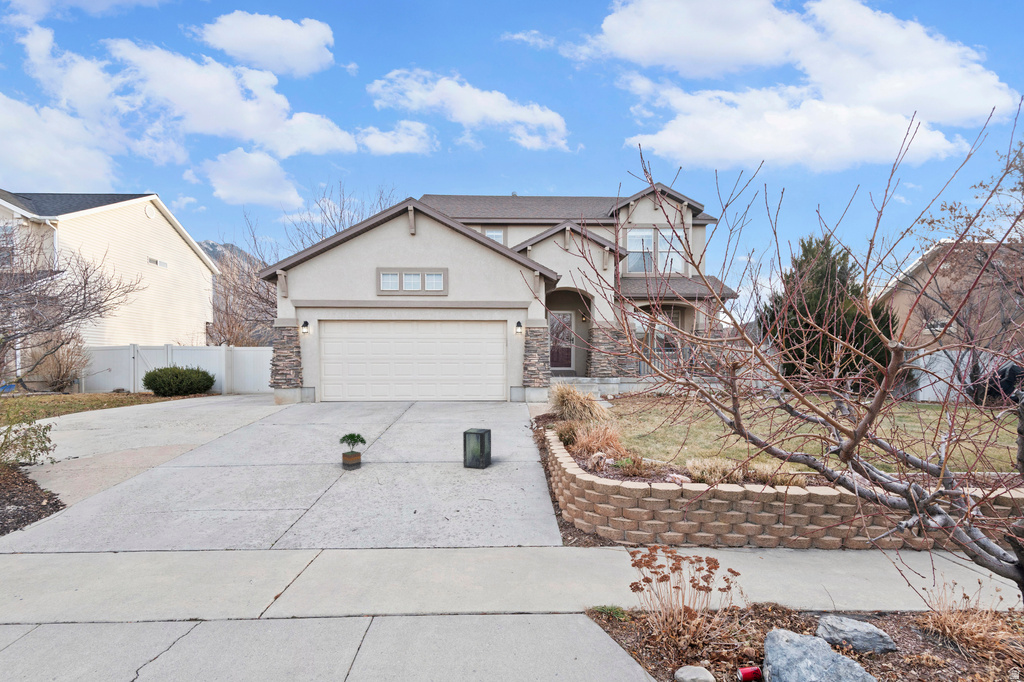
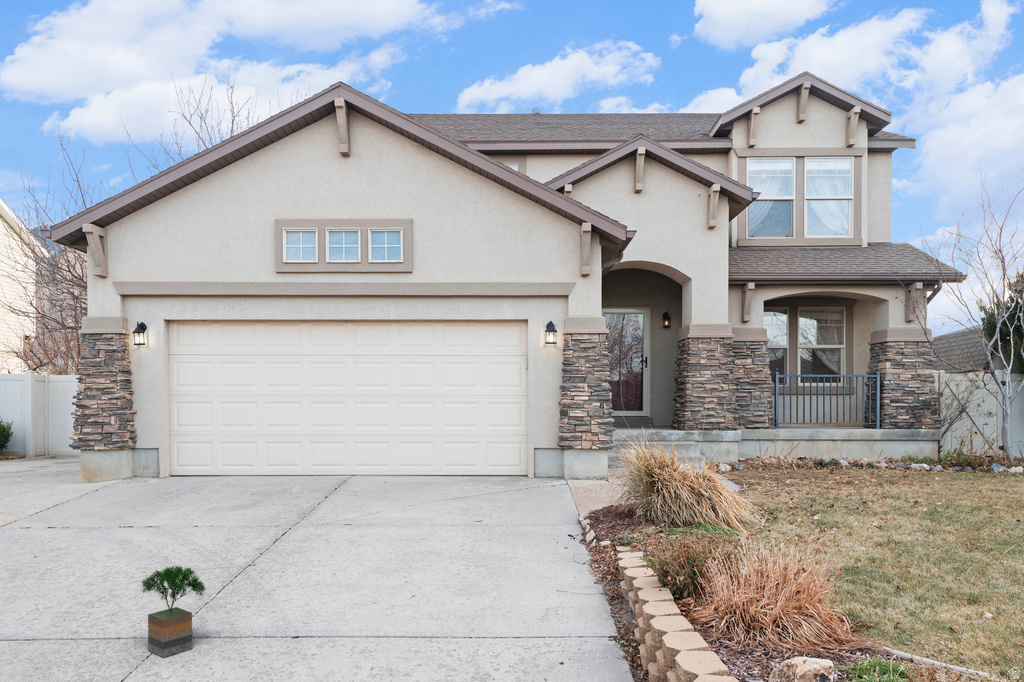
storage box: present [463,428,491,469] -> none [432,554,498,656]

